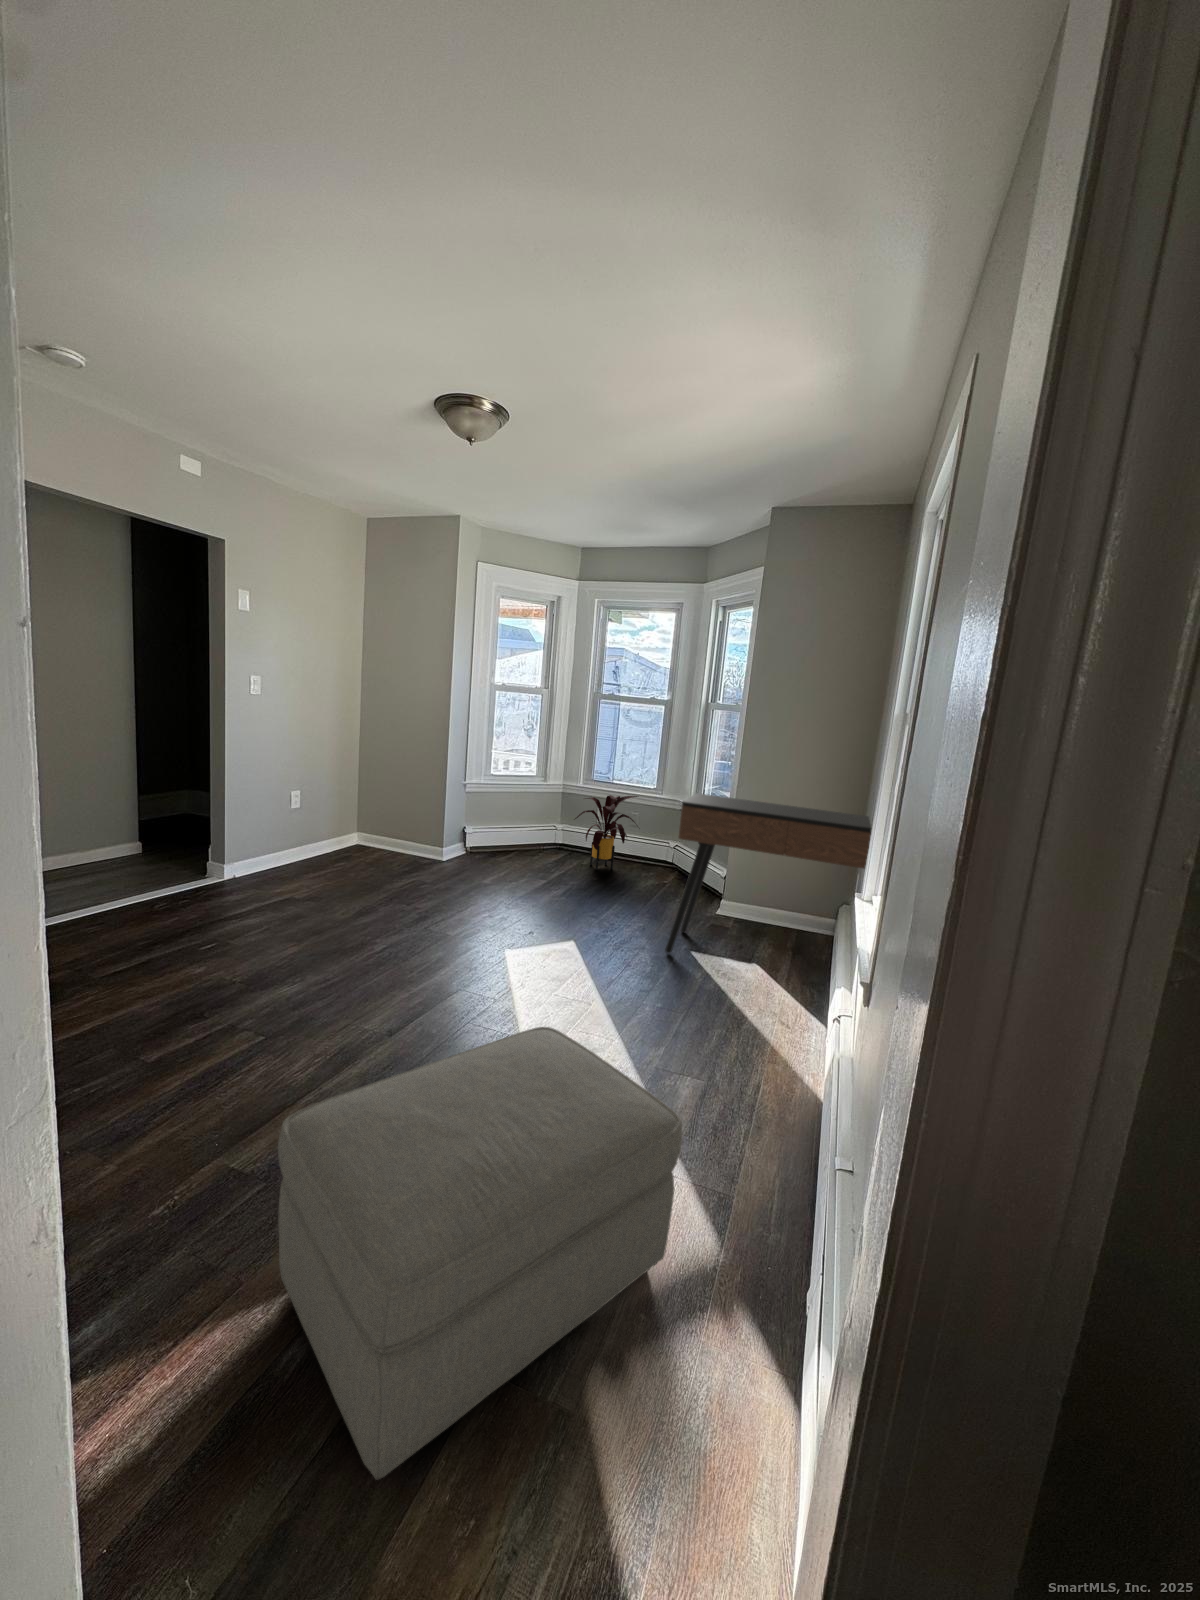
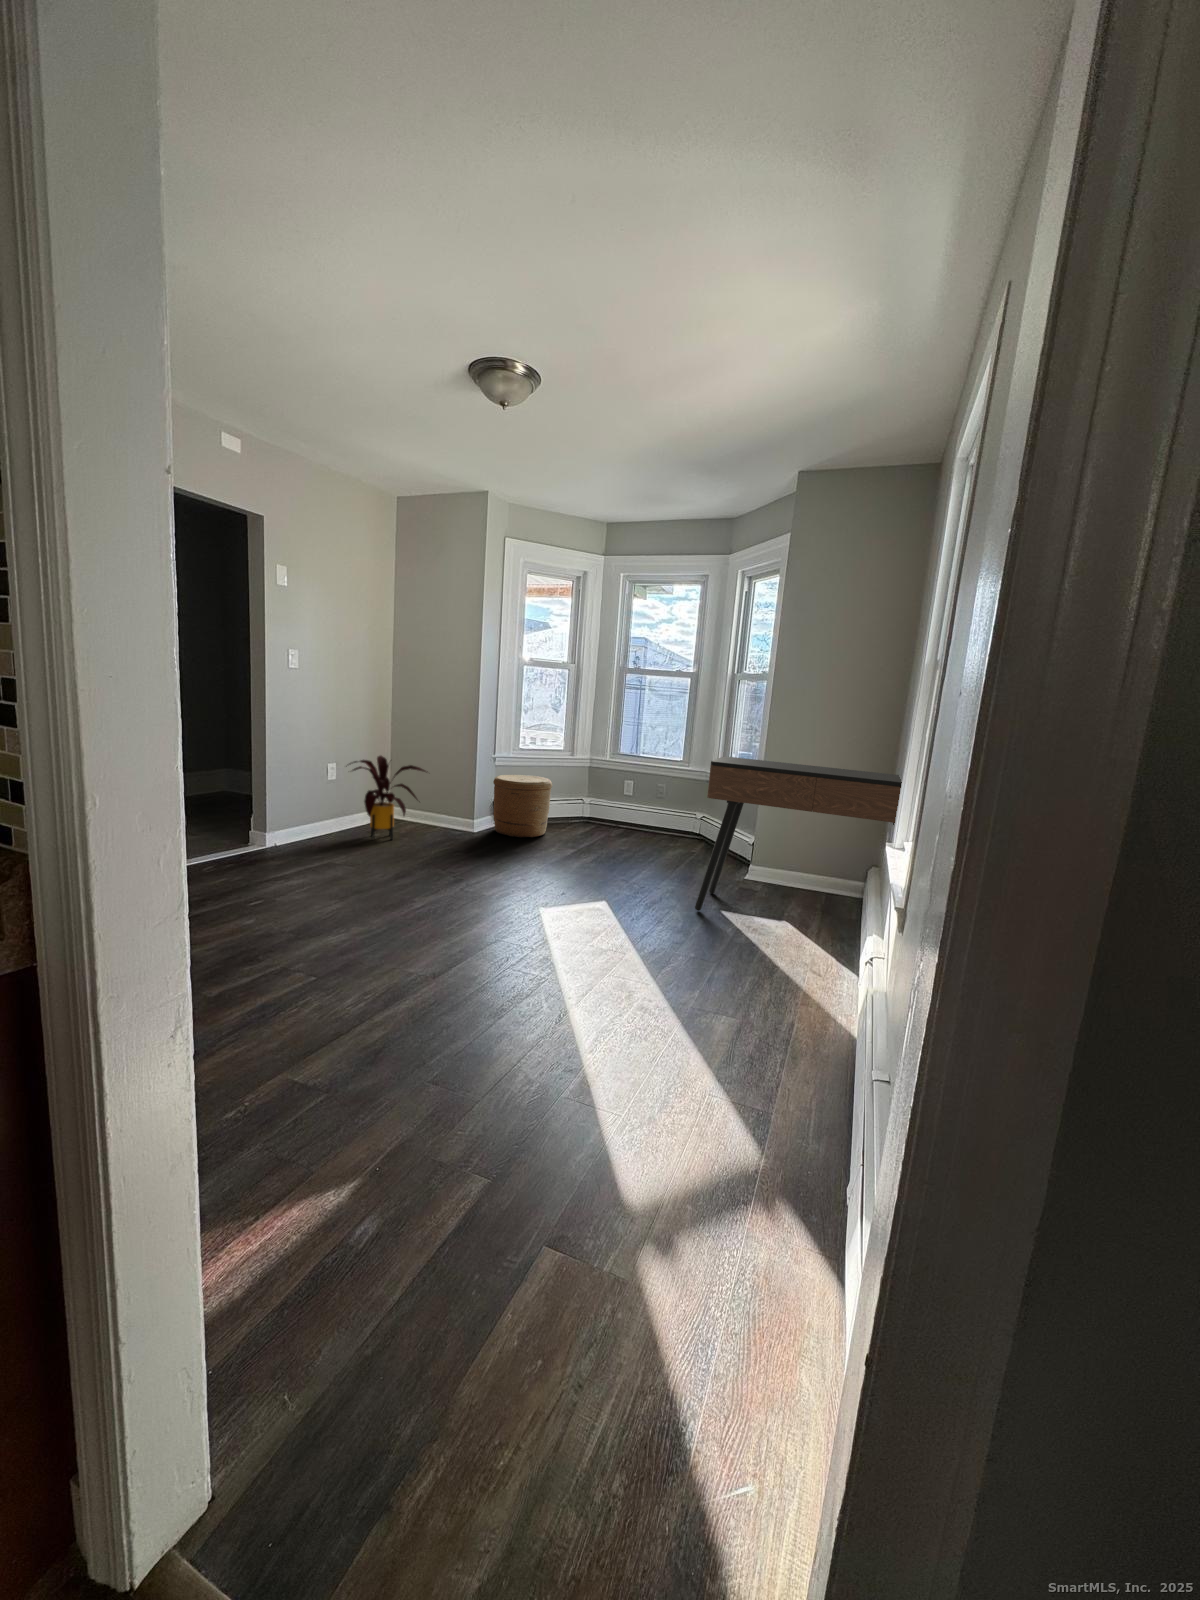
house plant: present [575,795,637,870] -> present [350,756,426,840]
woven basket: none [462,801,523,868] -> present [493,775,552,838]
ottoman: present [278,1027,682,1480] -> none [348,950,725,1325]

